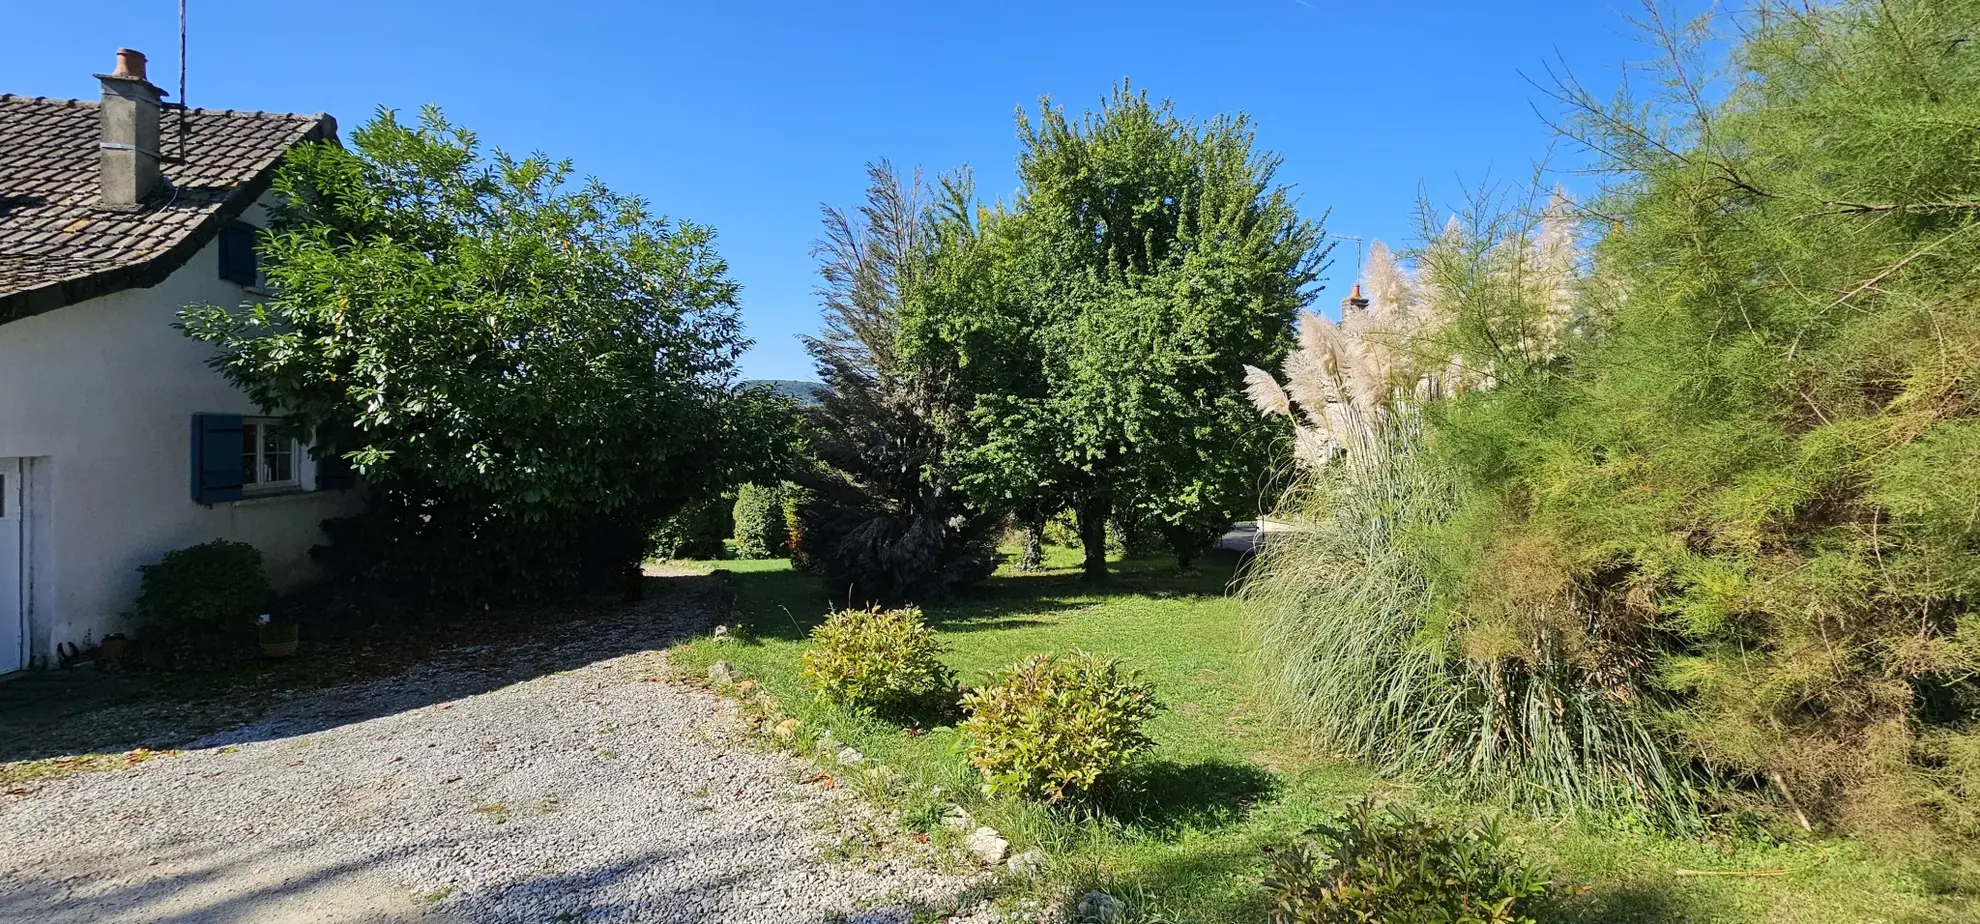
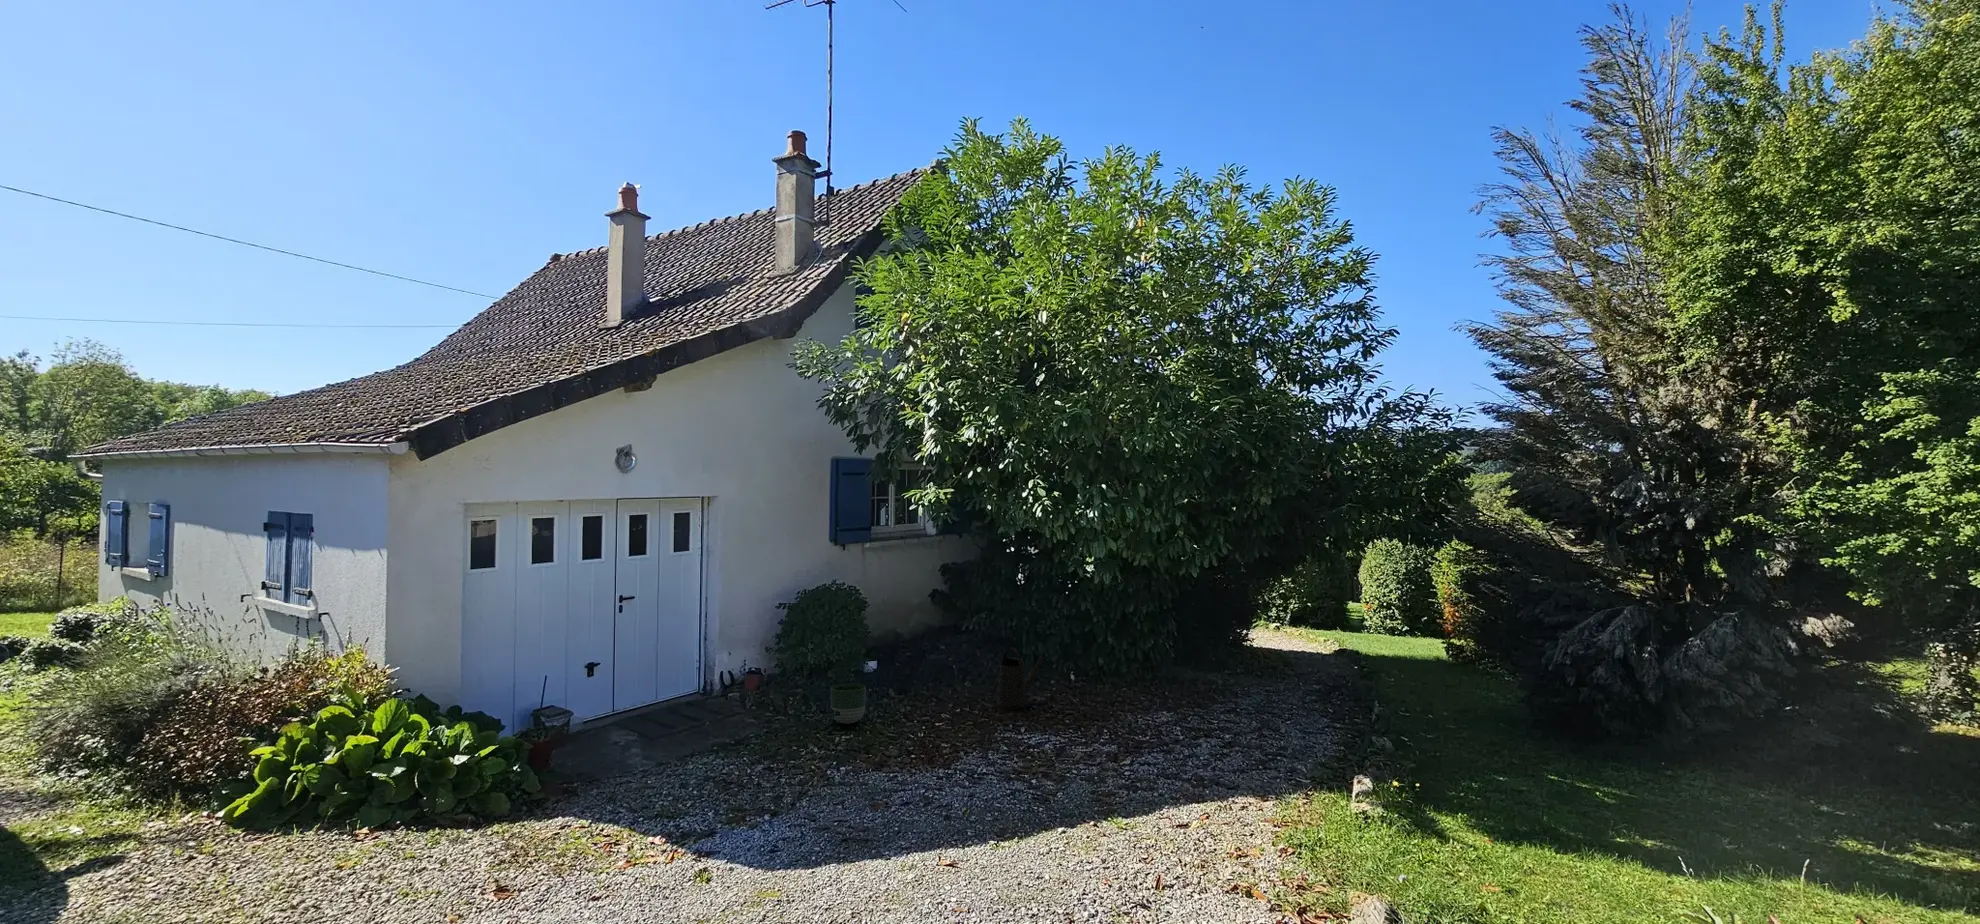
watering can: present [609,561,647,601] -> present [994,648,1044,710]

